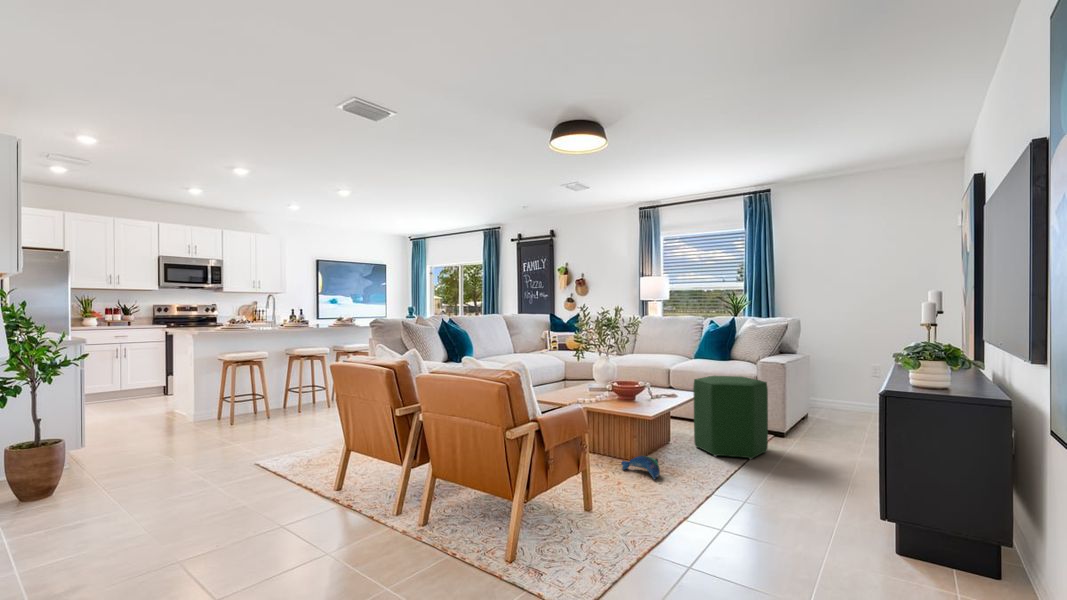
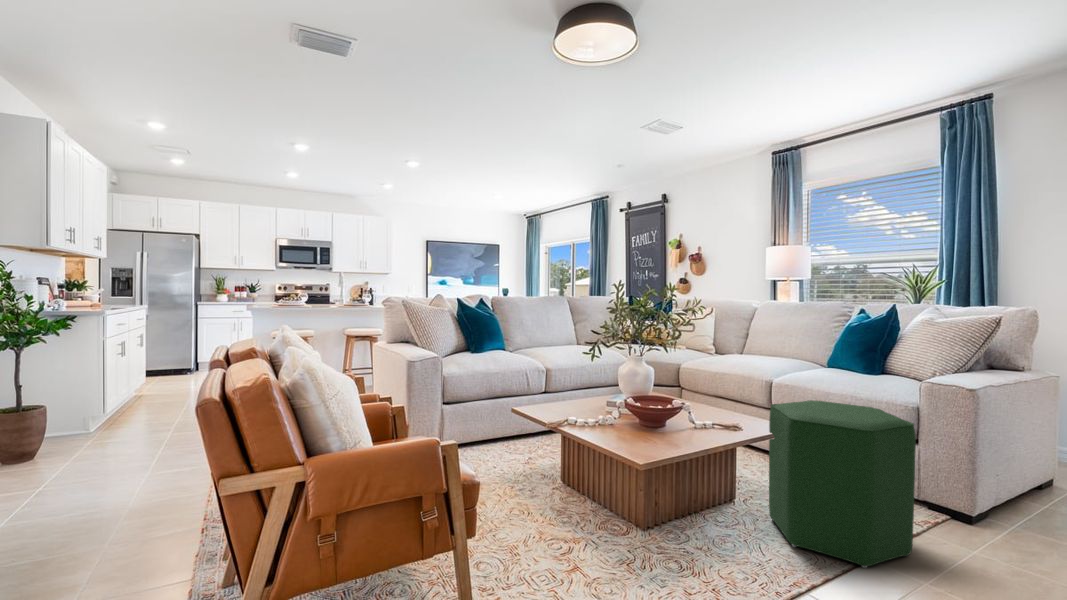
plush toy: present [621,456,660,479] -> none [600,528,658,582]

